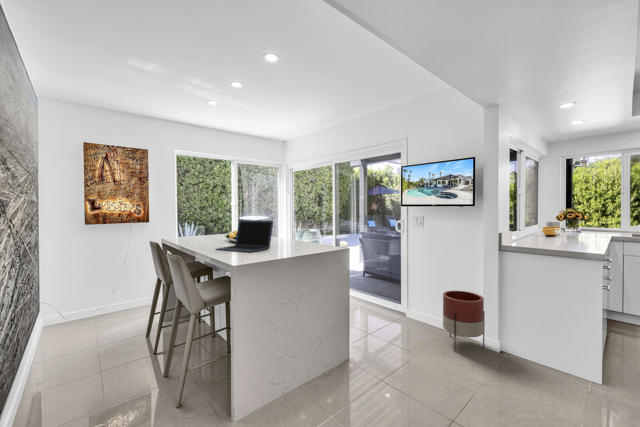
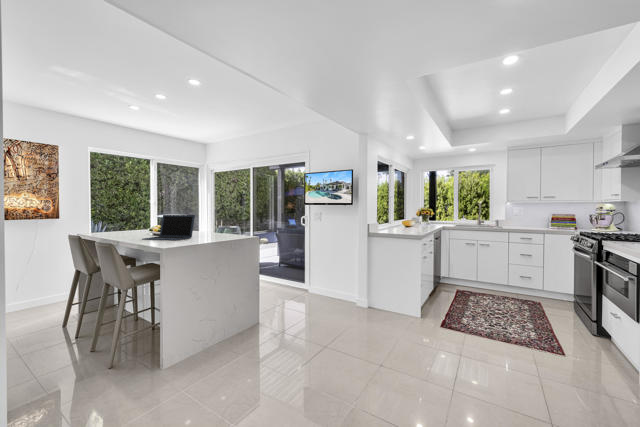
planter: present [443,291,485,351] -> none [332,268,359,311]

